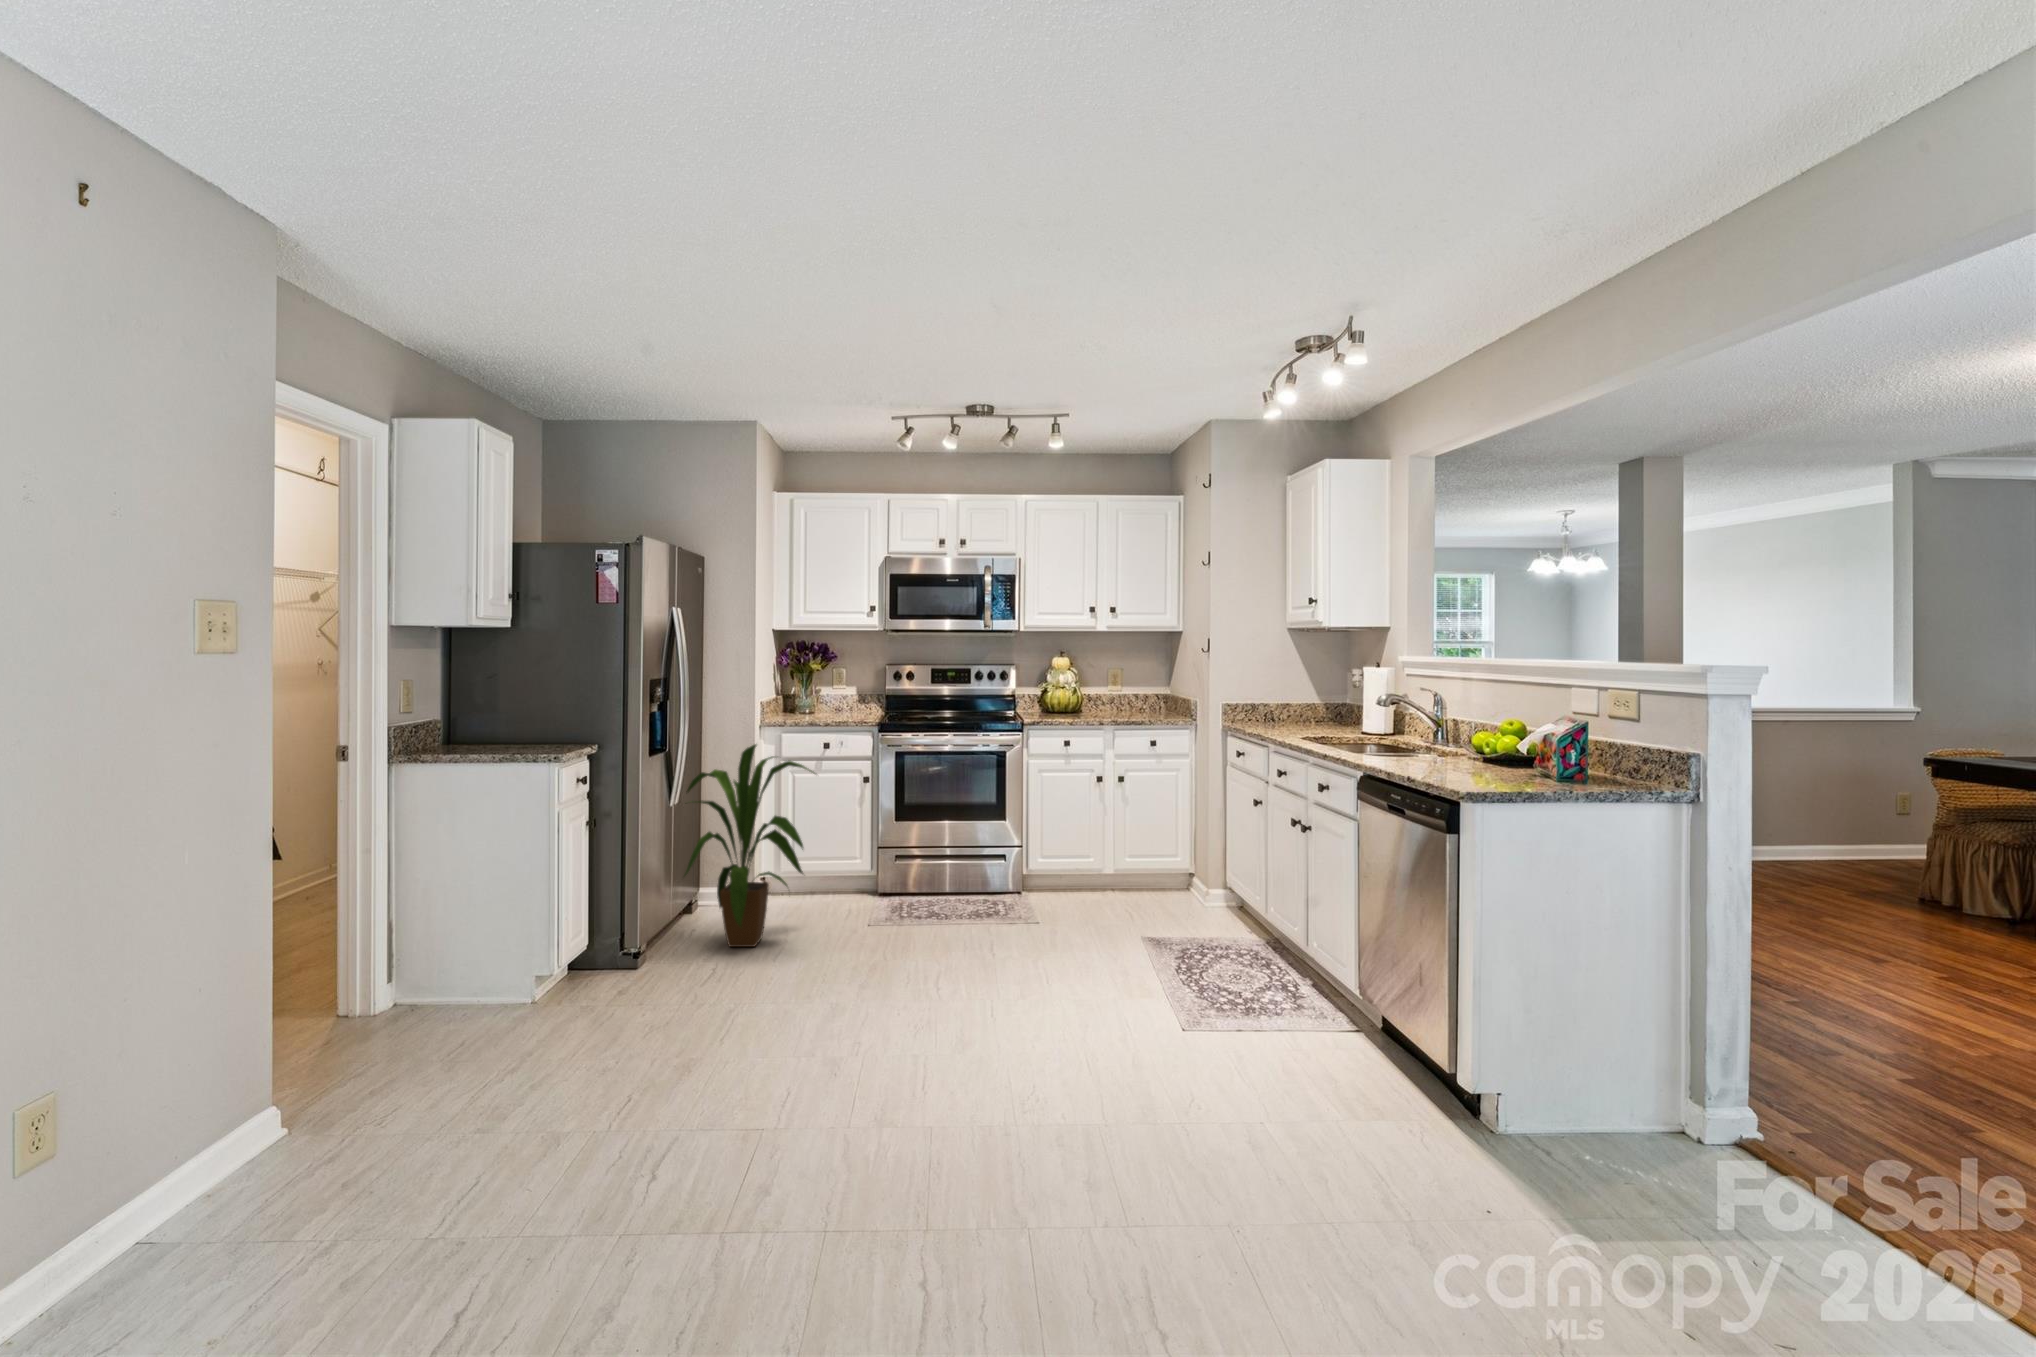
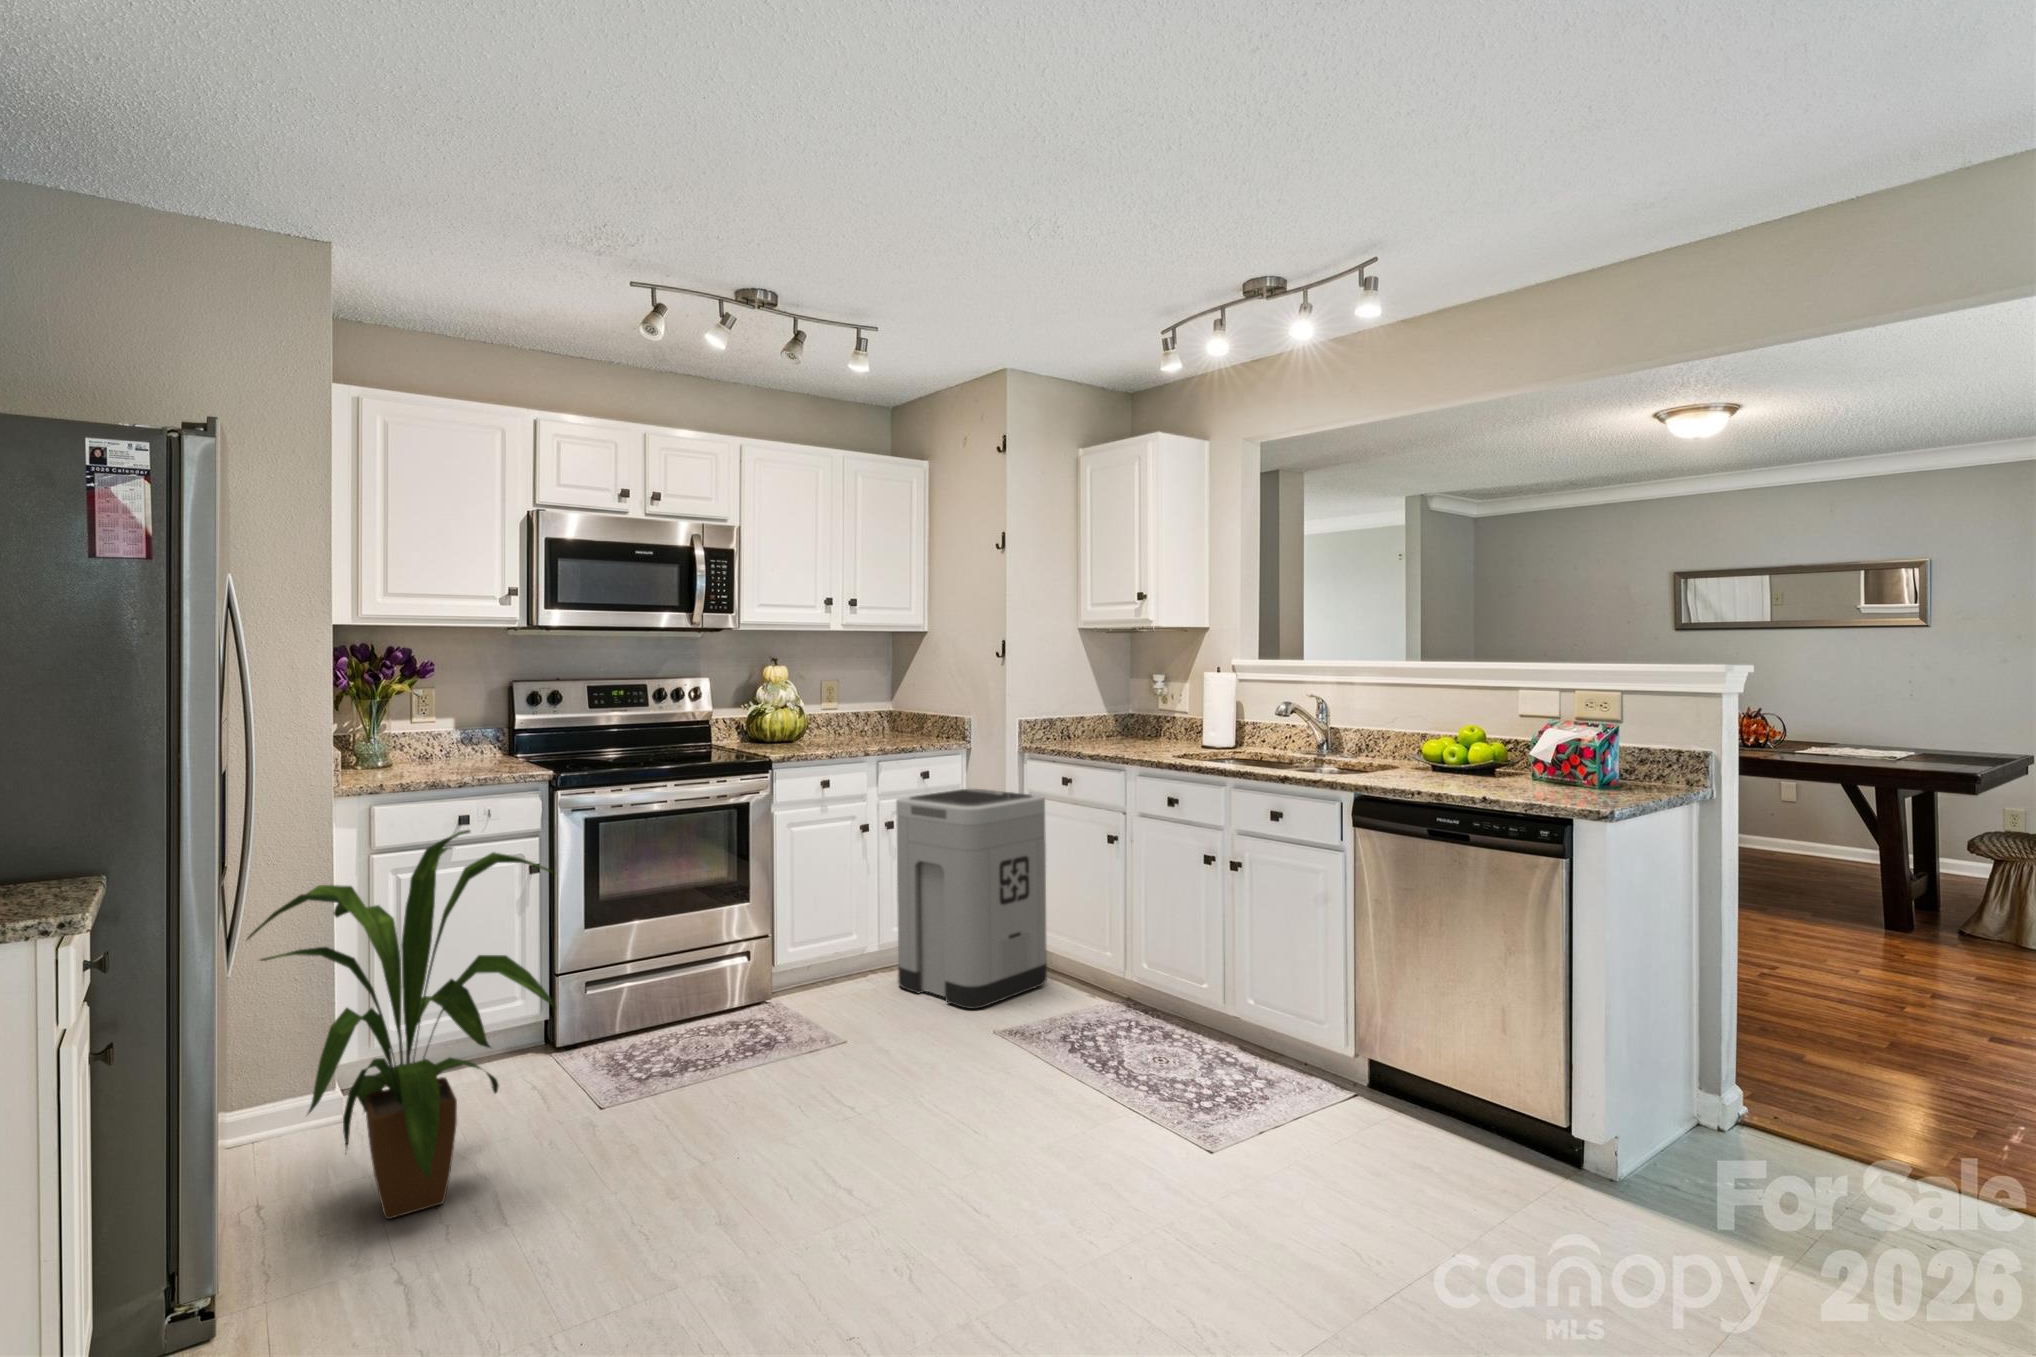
trash can: none [1114,757,1224,922] -> present [896,789,1047,1009]

